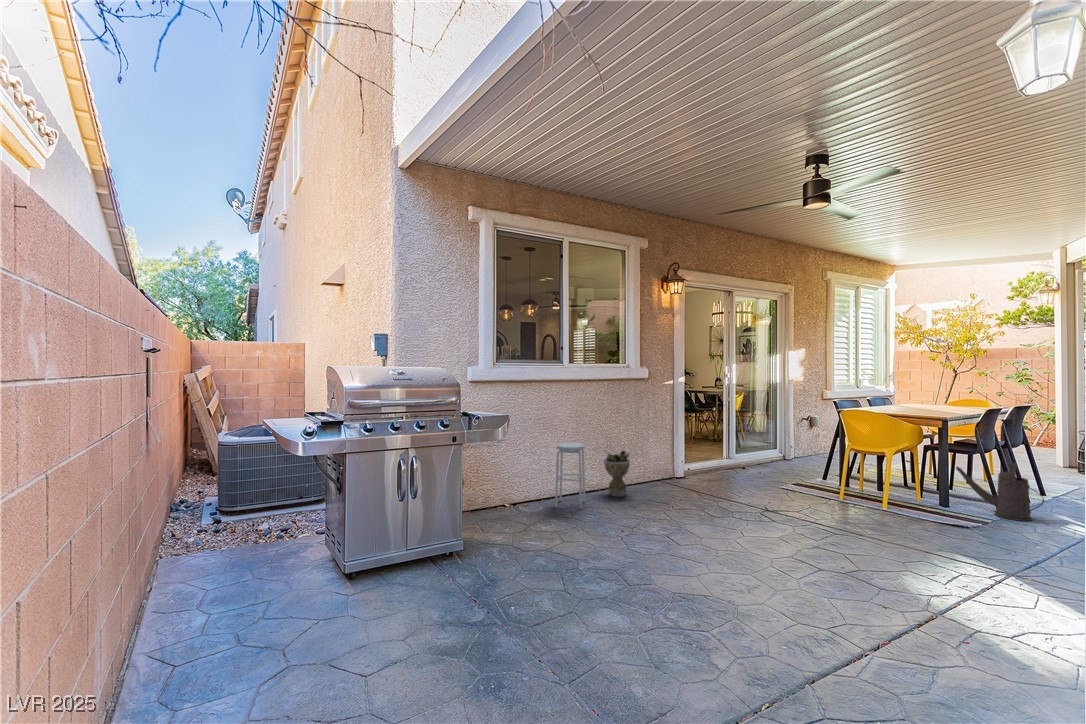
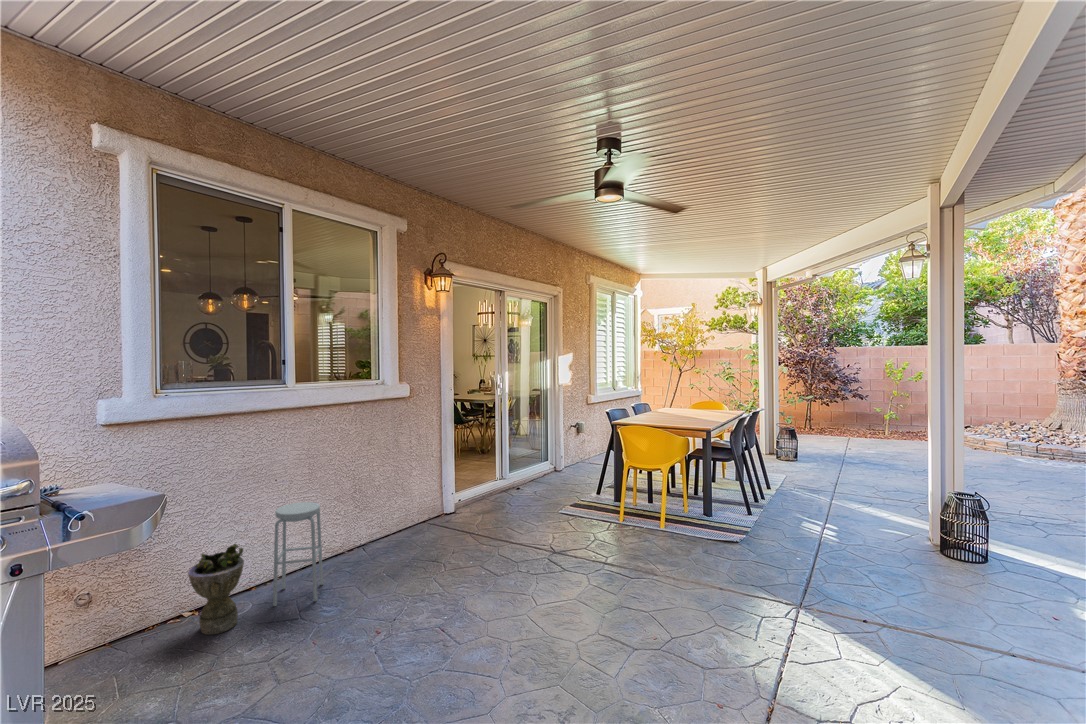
planter: present [604,451,630,497] -> present [188,544,244,635]
watering can: present [956,463,1044,521] -> none [716,468,783,523]

